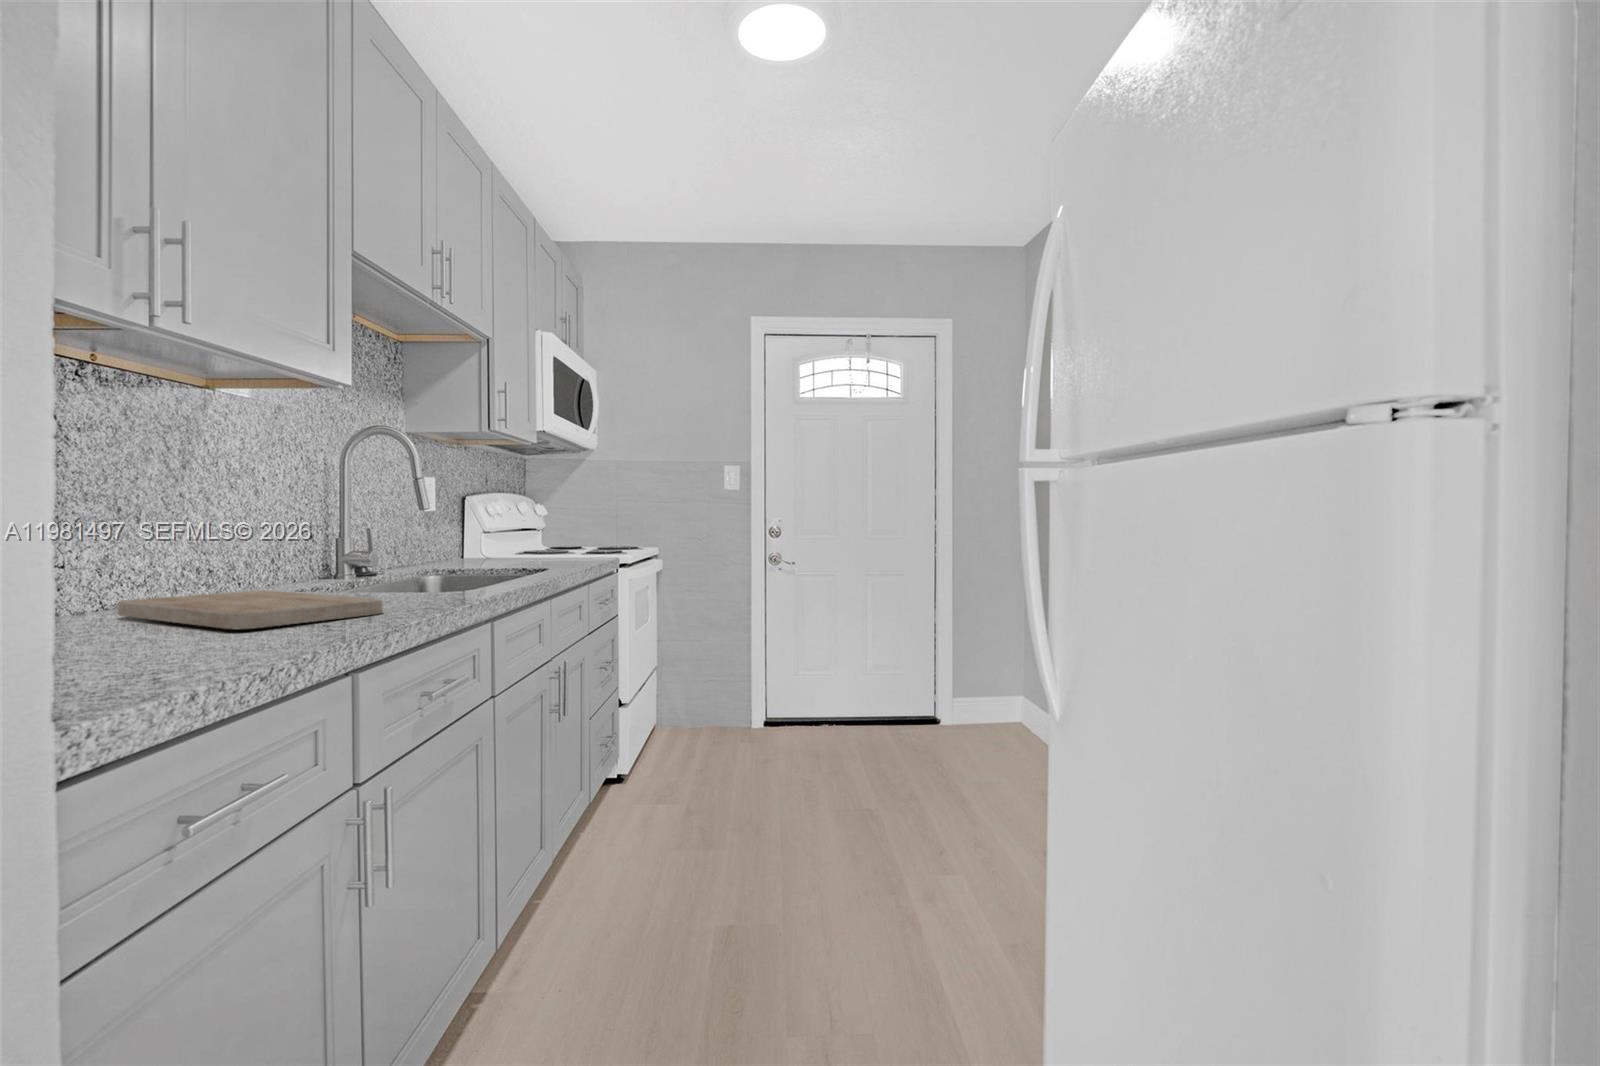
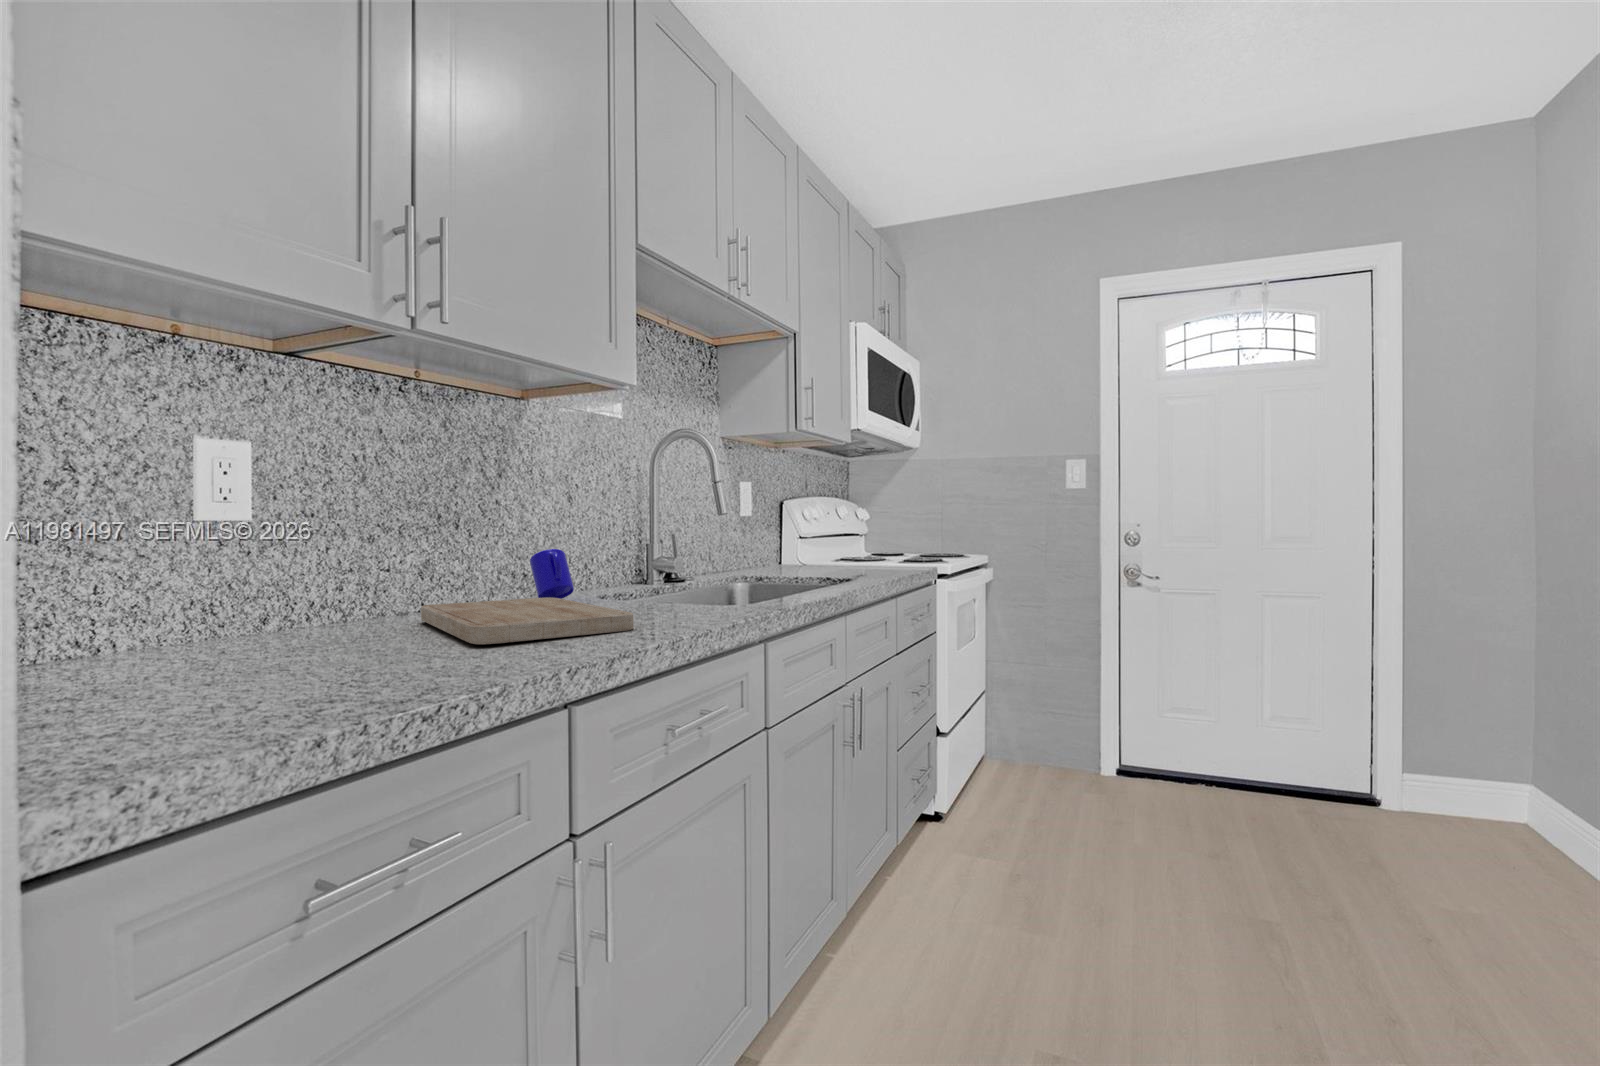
mug: none [221,543,276,595] -> present [530,549,574,599]

